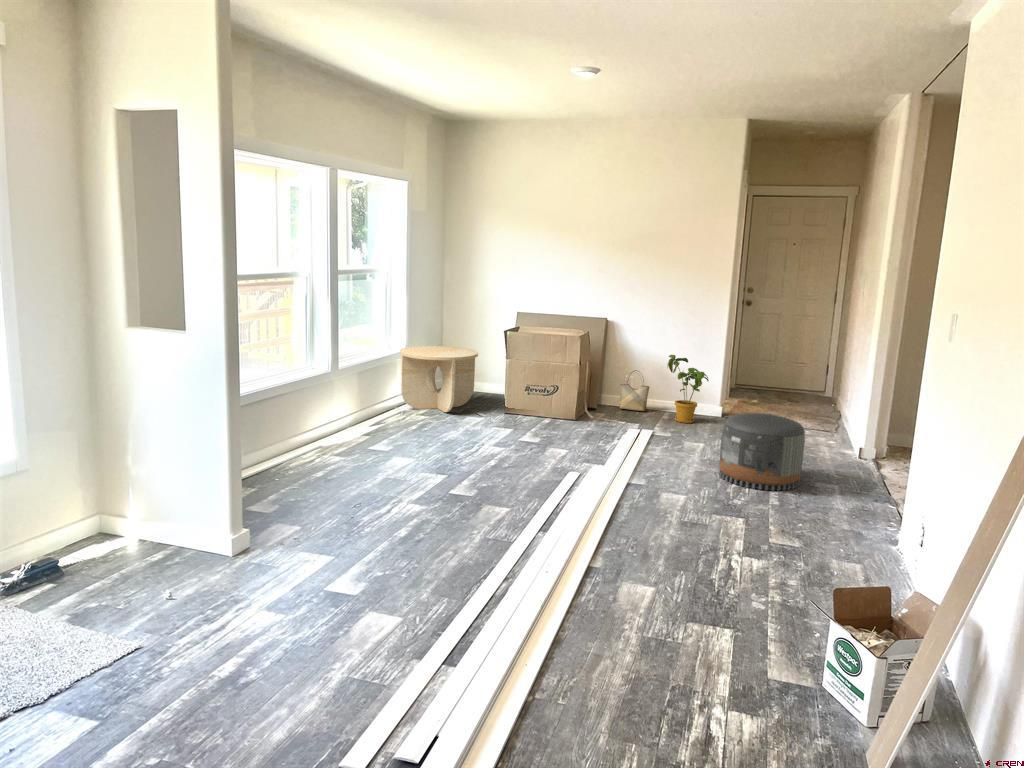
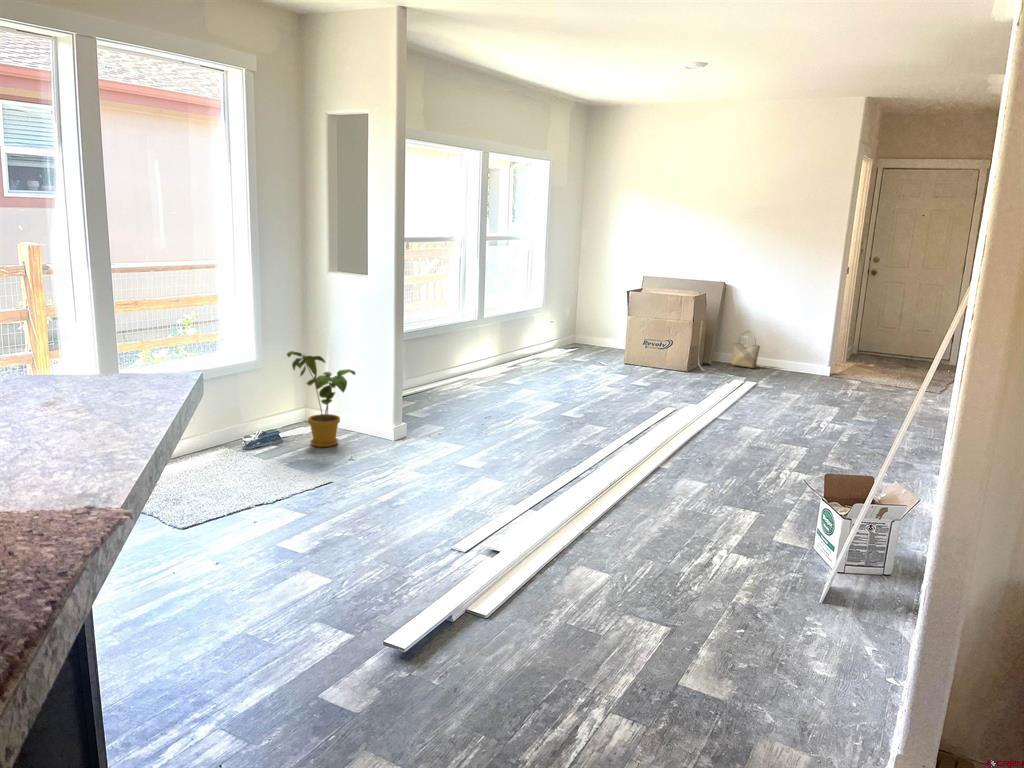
side table: present [400,346,478,412] -> none [539,305,605,361]
house plant: present [667,355,709,423] -> present [287,351,355,447]
pouf: present [719,413,805,491] -> none [801,365,881,431]

